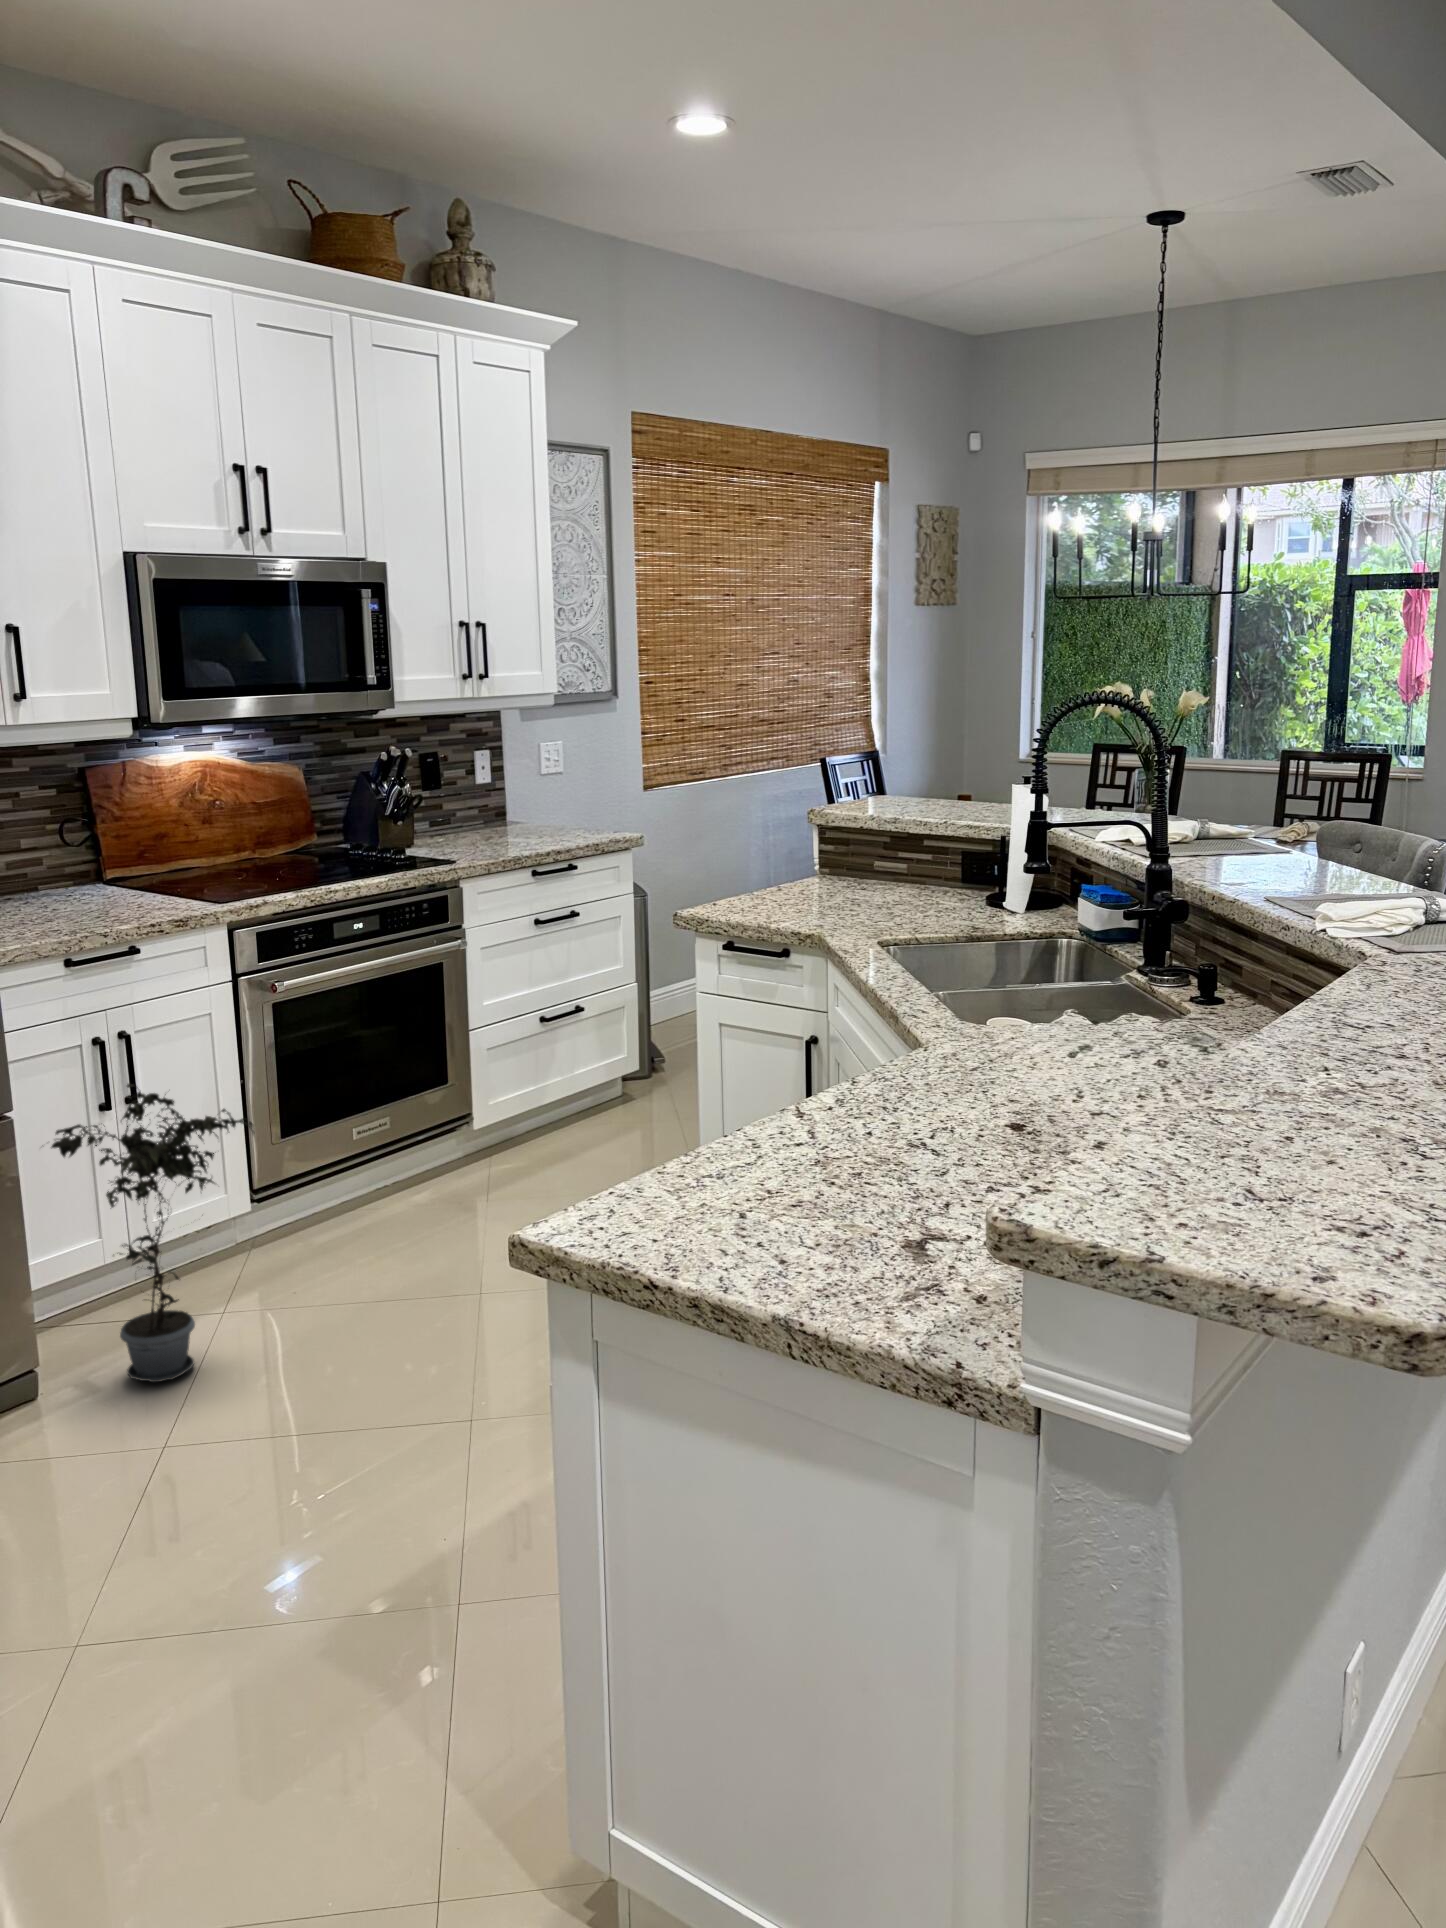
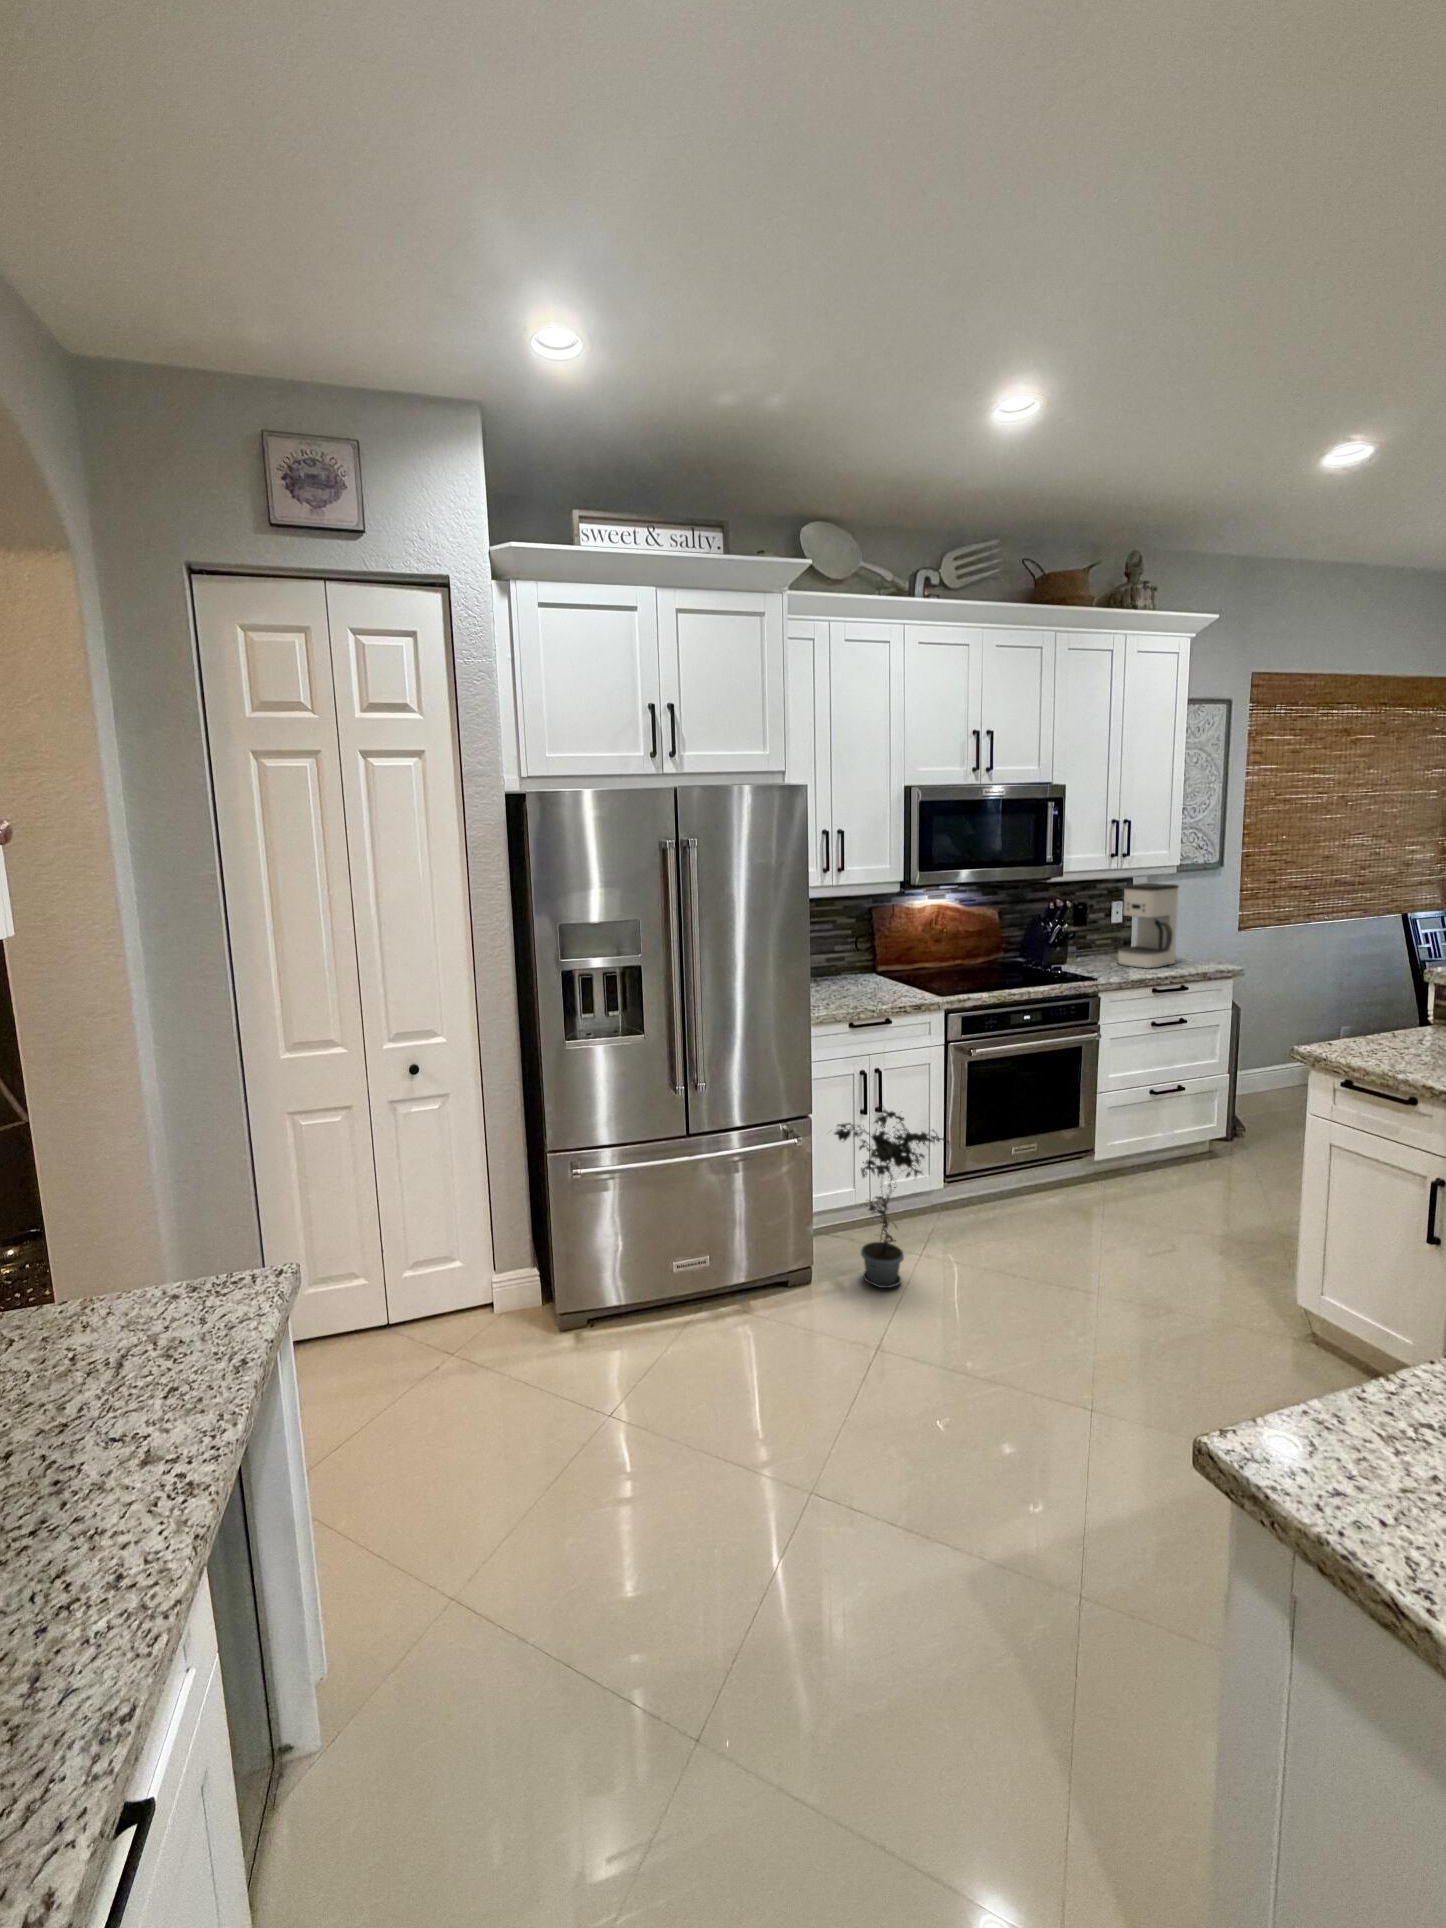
coffee maker: none [484,717,562,843] -> present [1118,883,1179,969]

